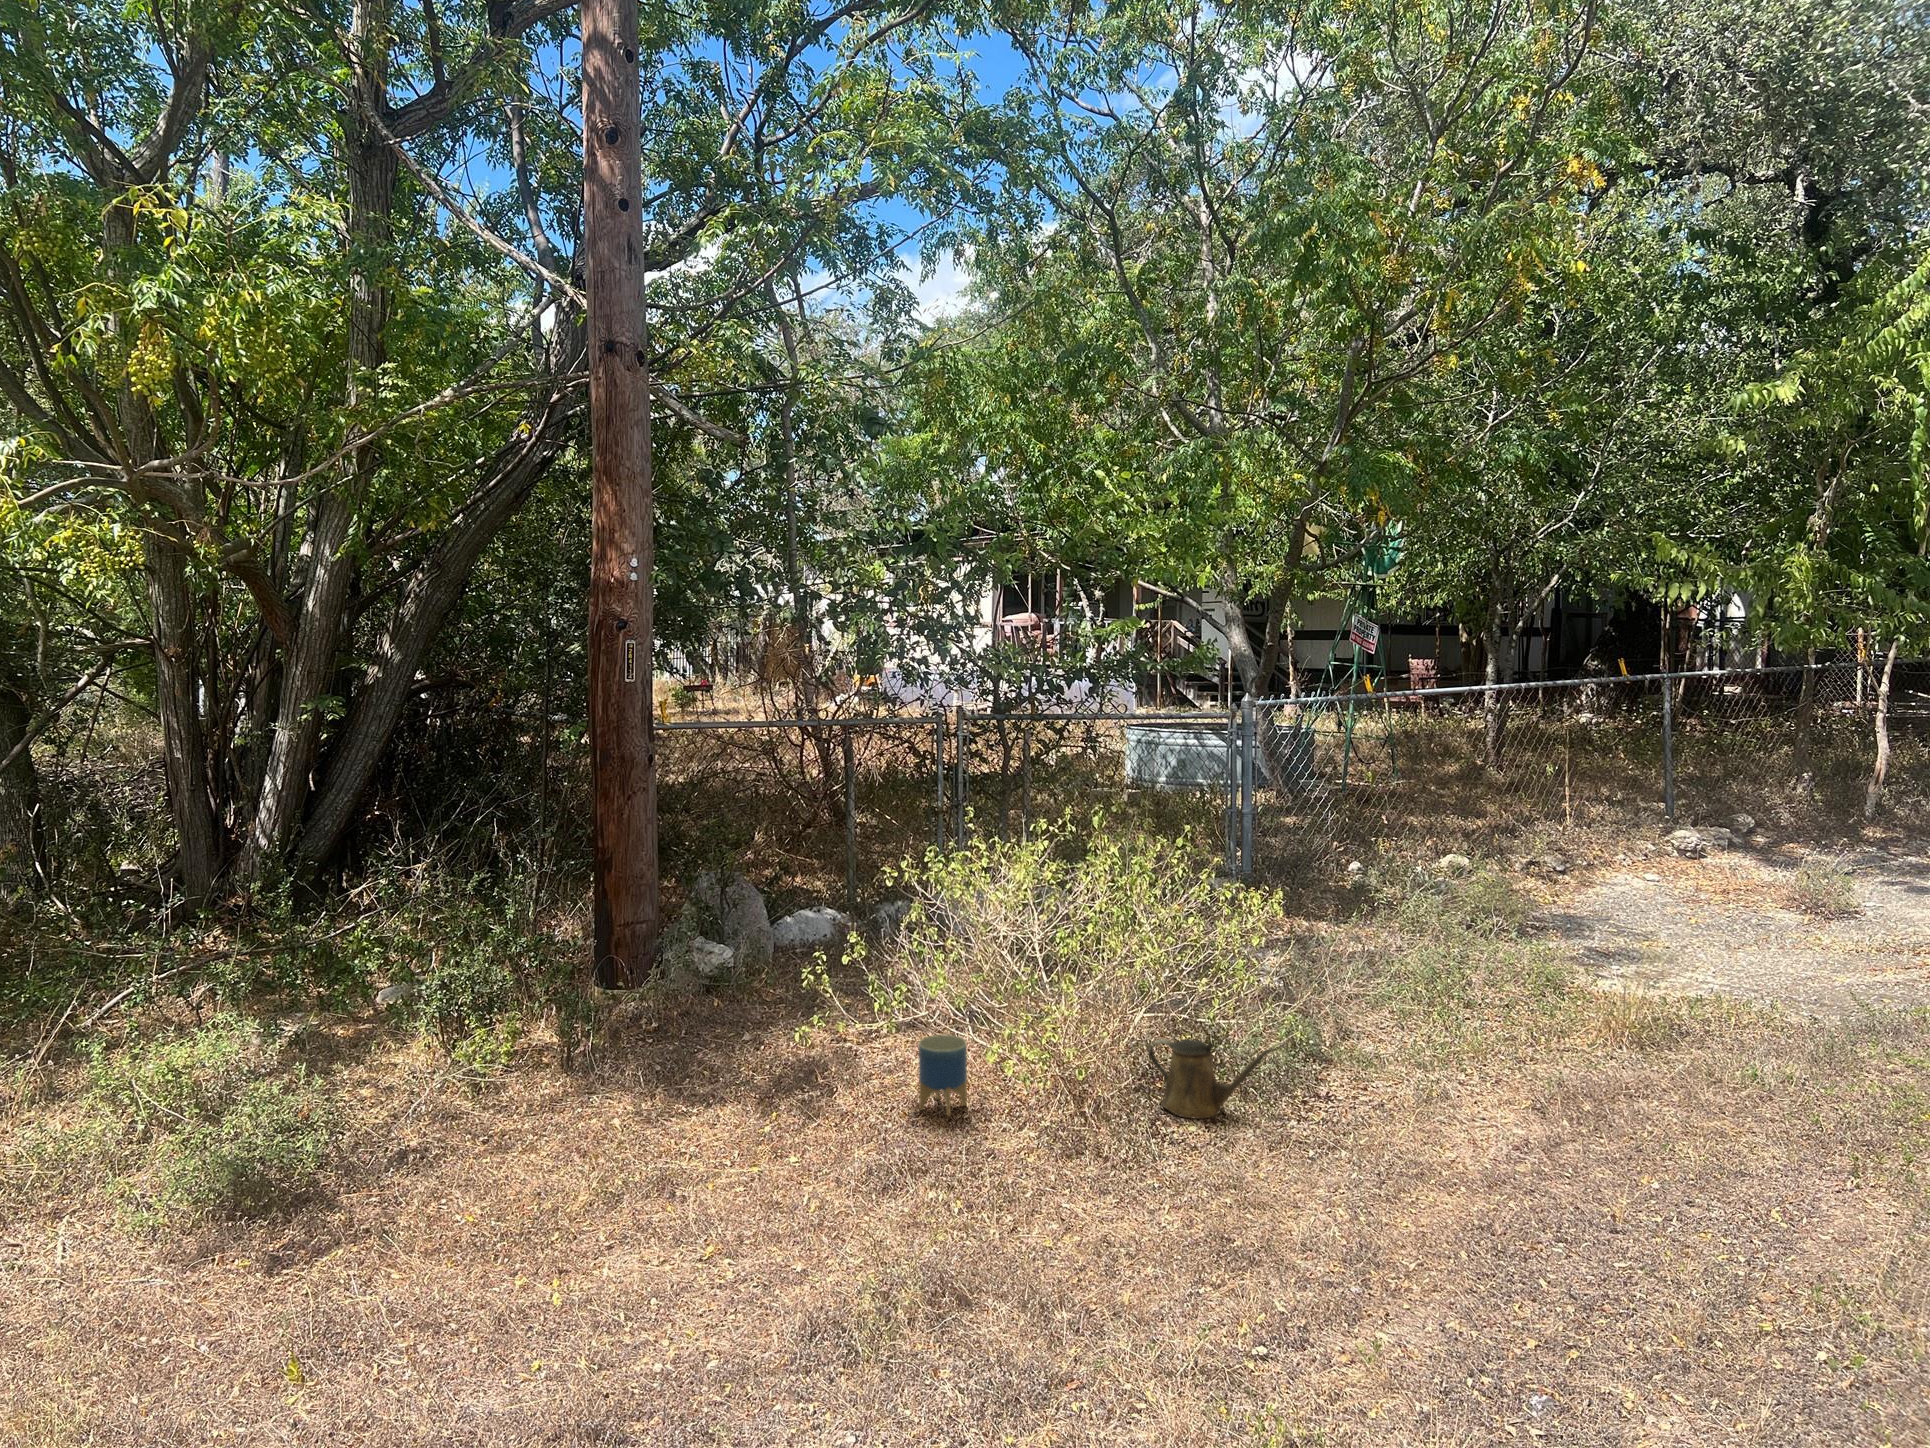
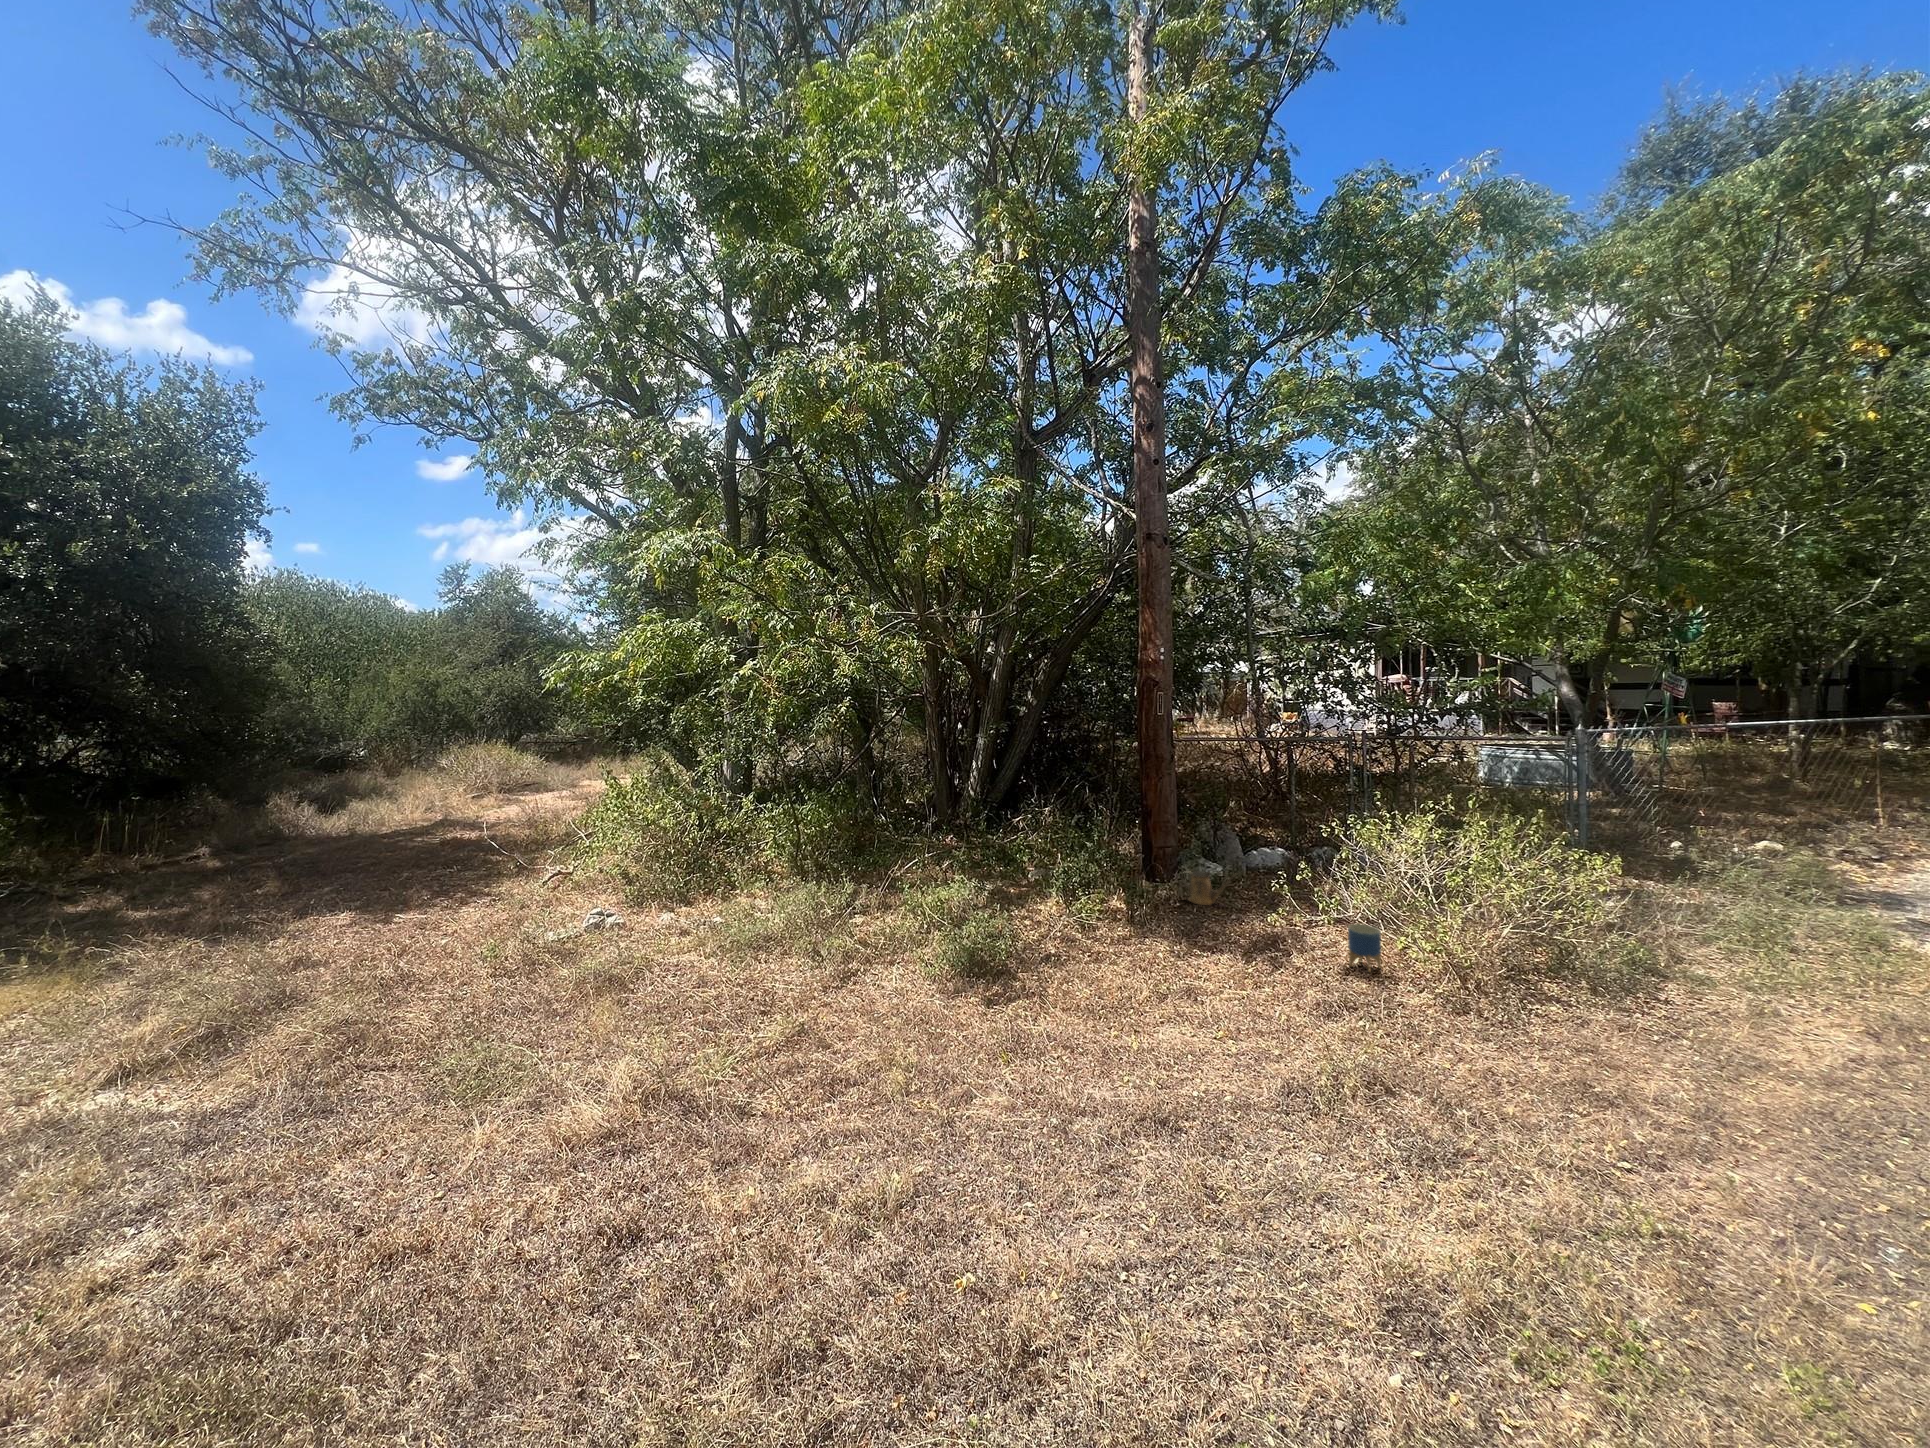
watering can: present [1148,1039,1275,1119] -> present [1181,871,1237,905]

